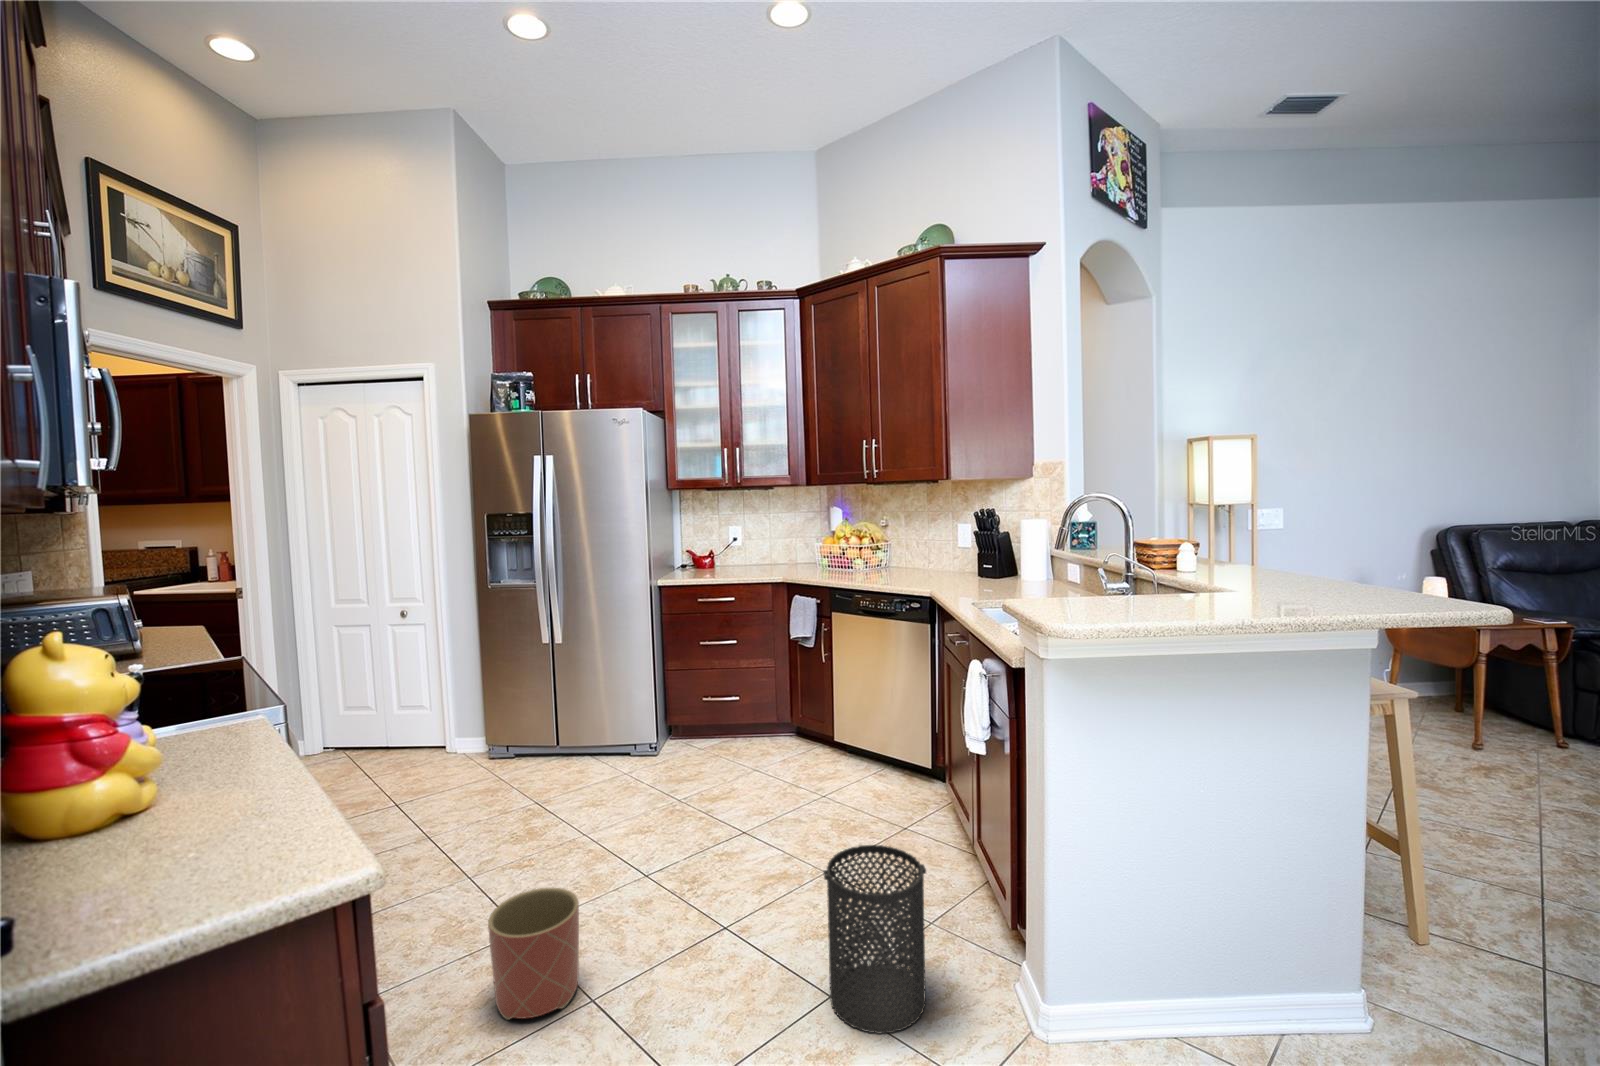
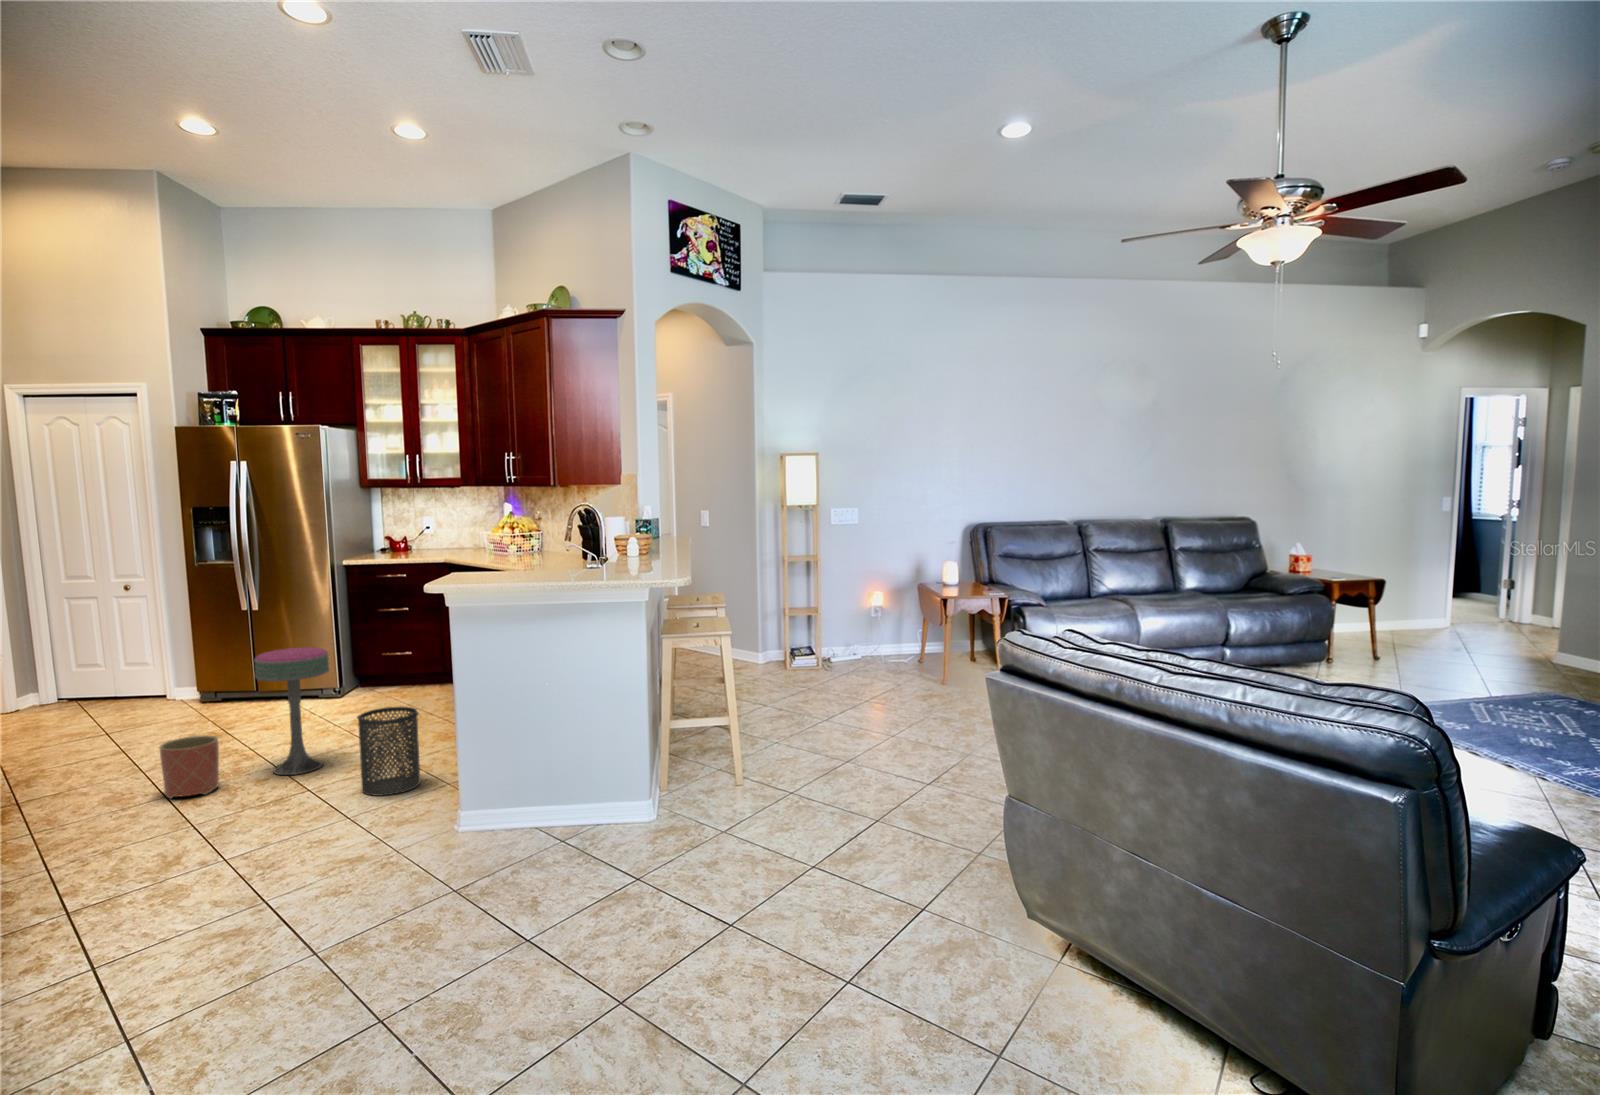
bar stool: none [623,725,730,948] -> present [254,647,329,775]

